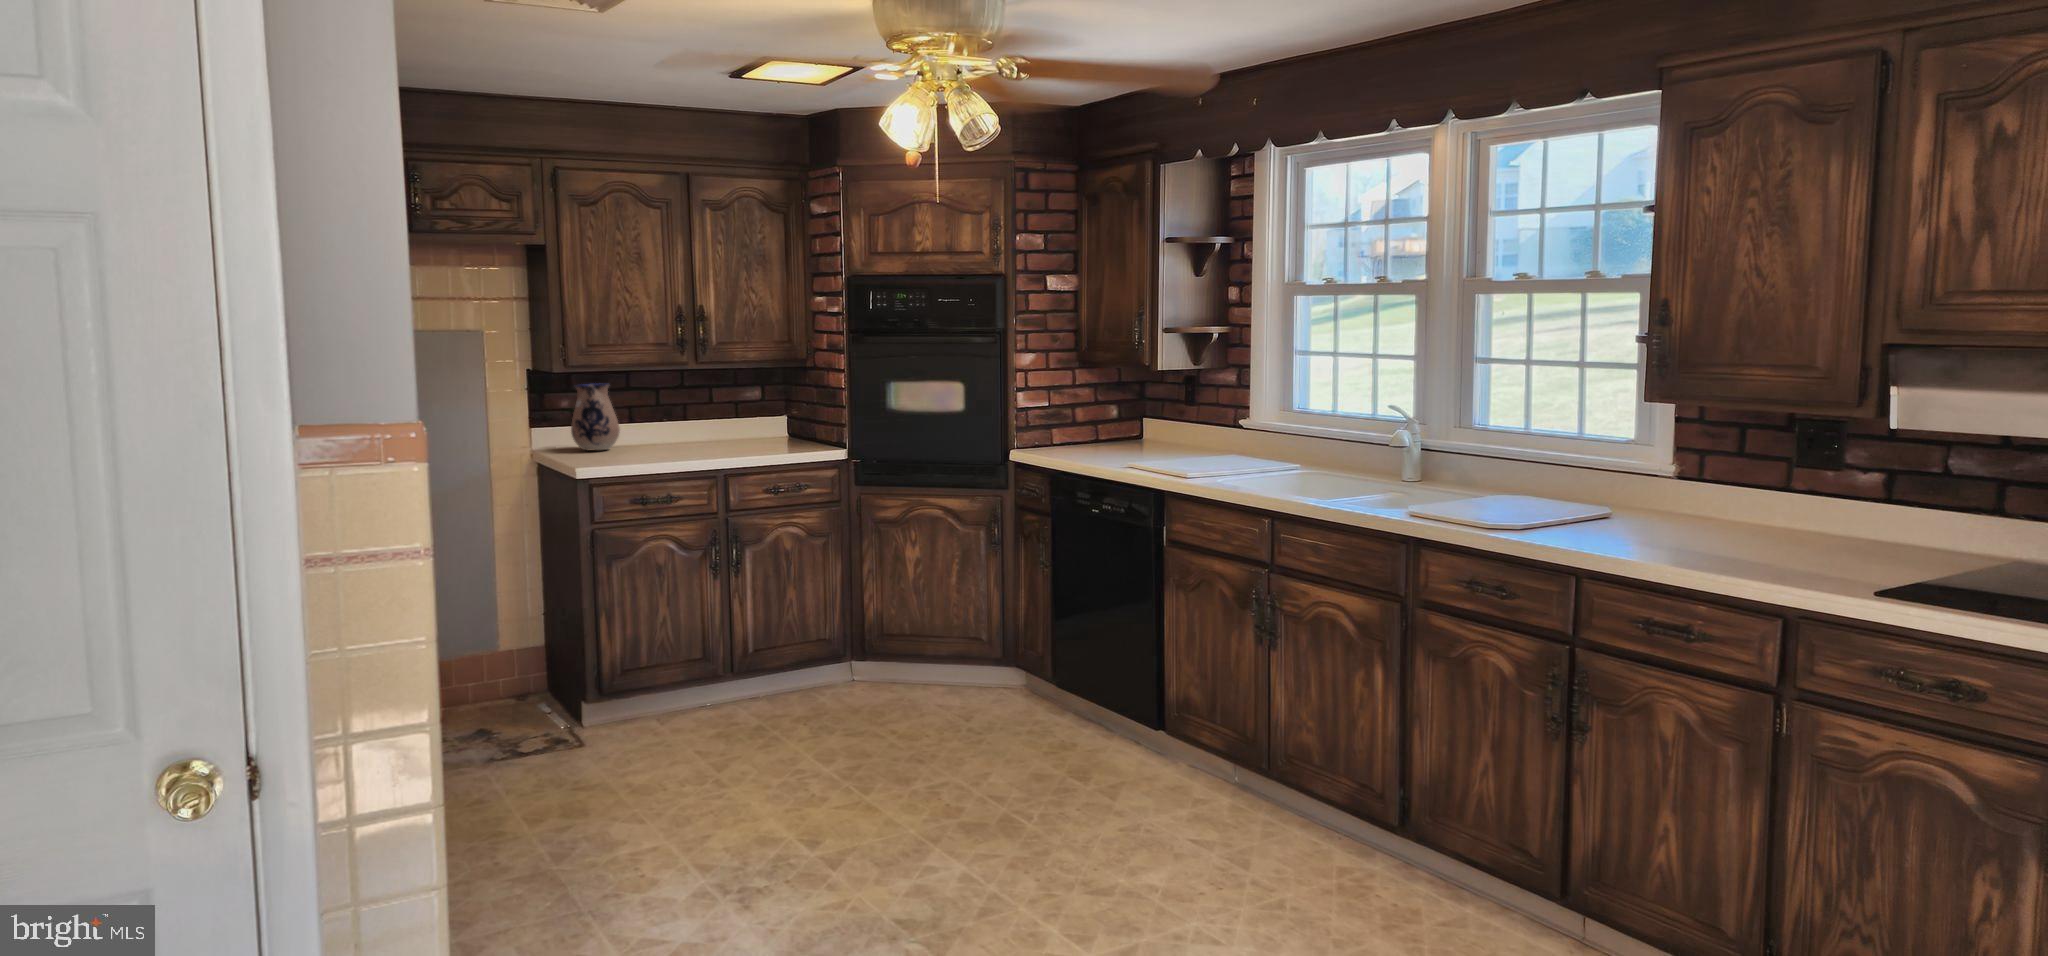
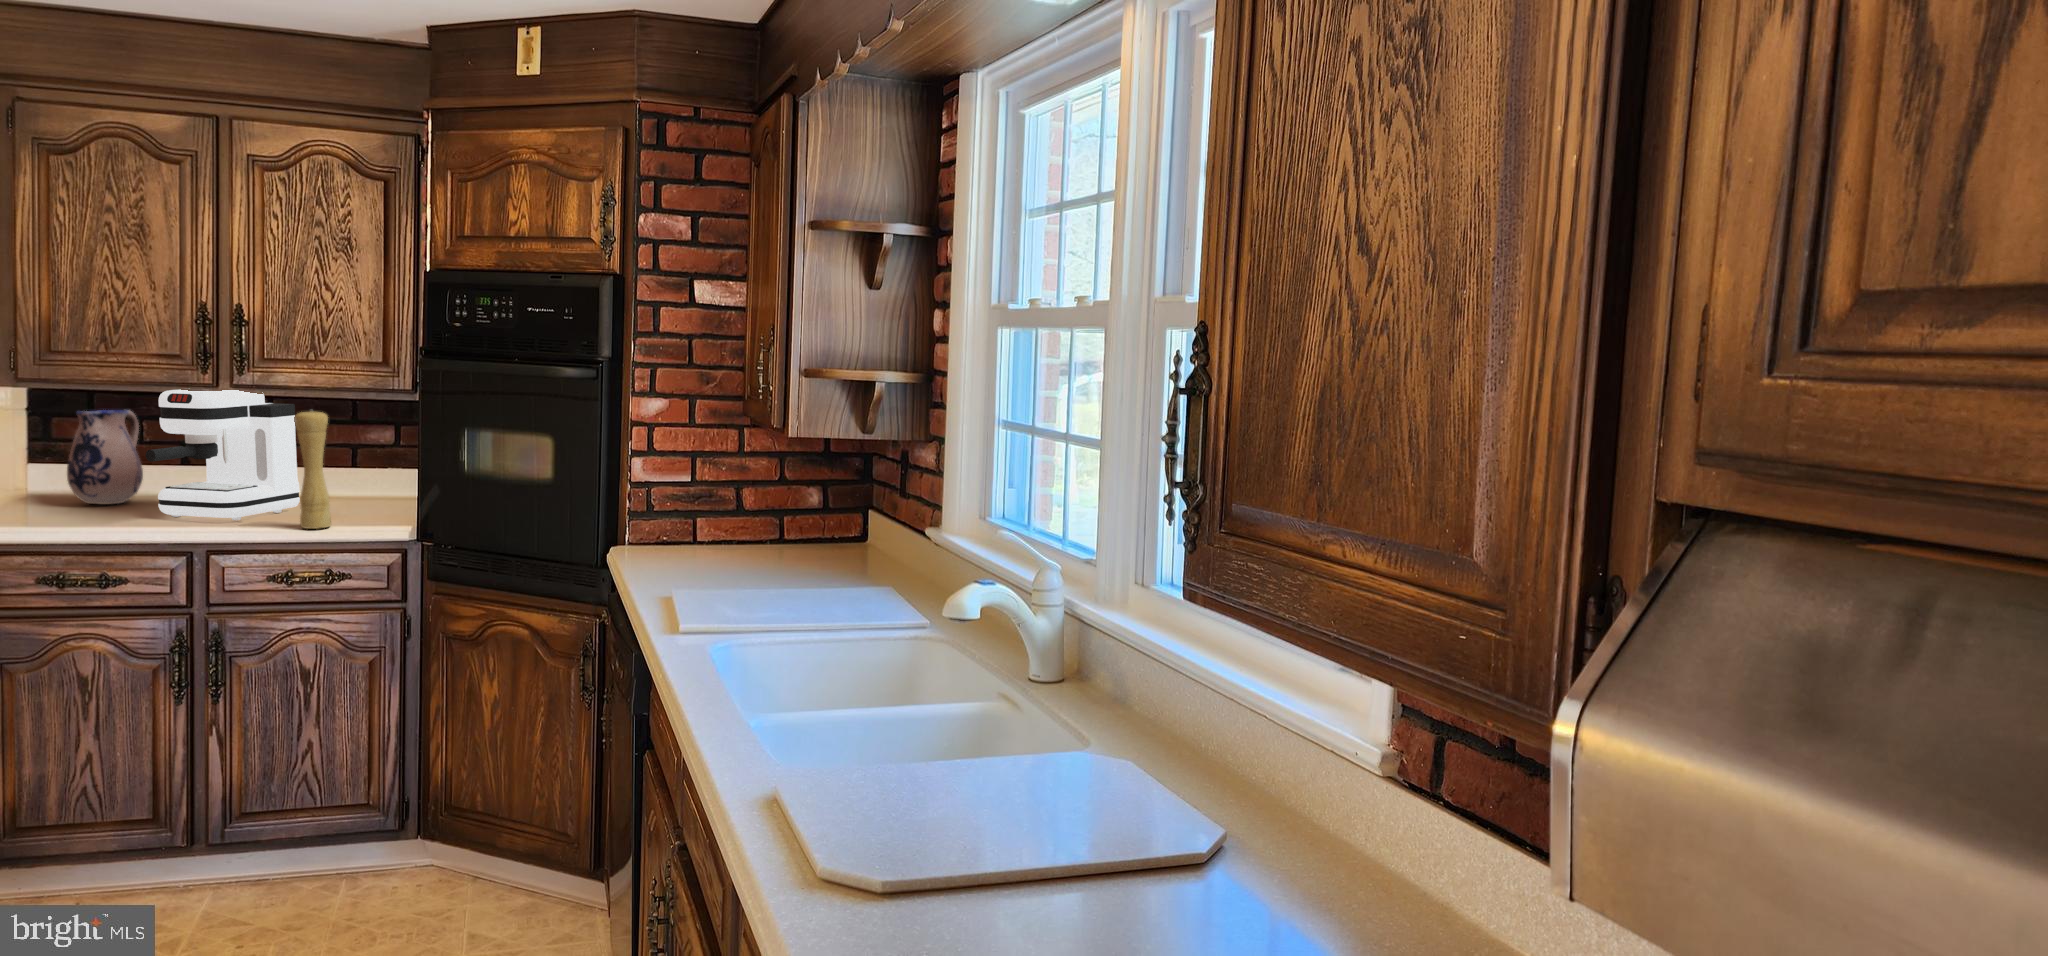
coffee maker: none [659,363,741,454] -> present [146,390,300,520]
pepper mill: none [771,373,794,454] -> present [295,410,331,529]

